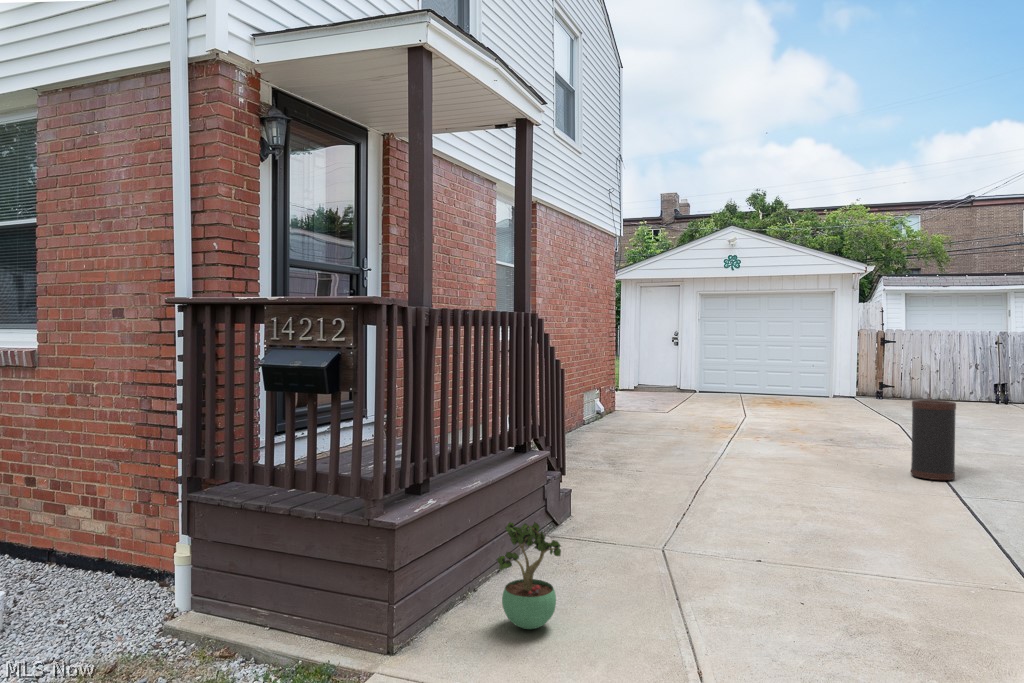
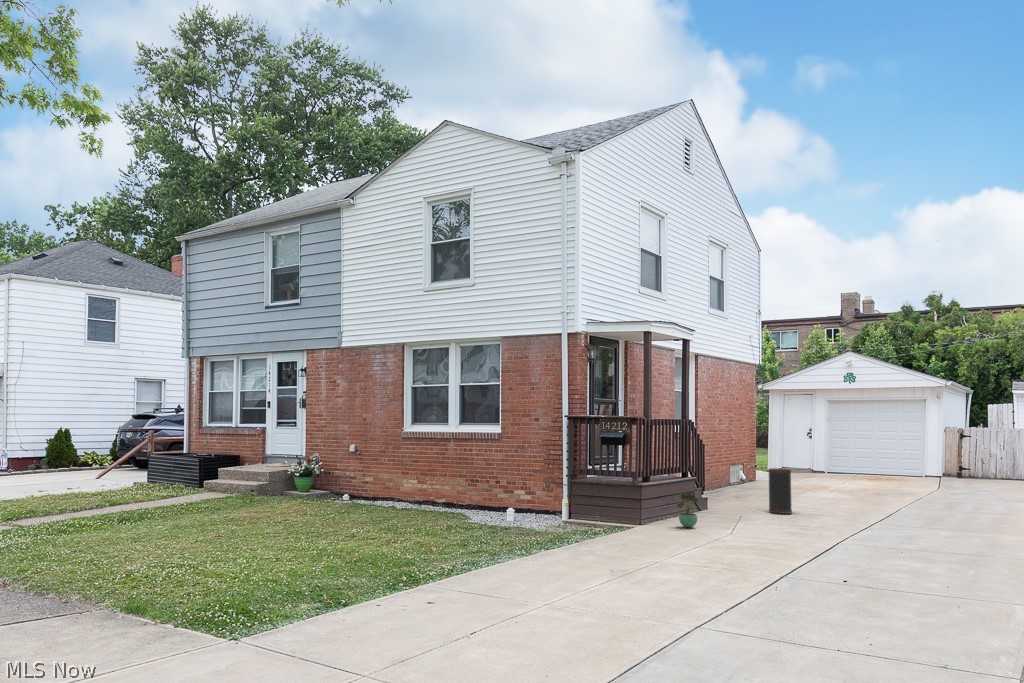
trash can: present [911,400,956,481] -> present [768,468,792,514]

